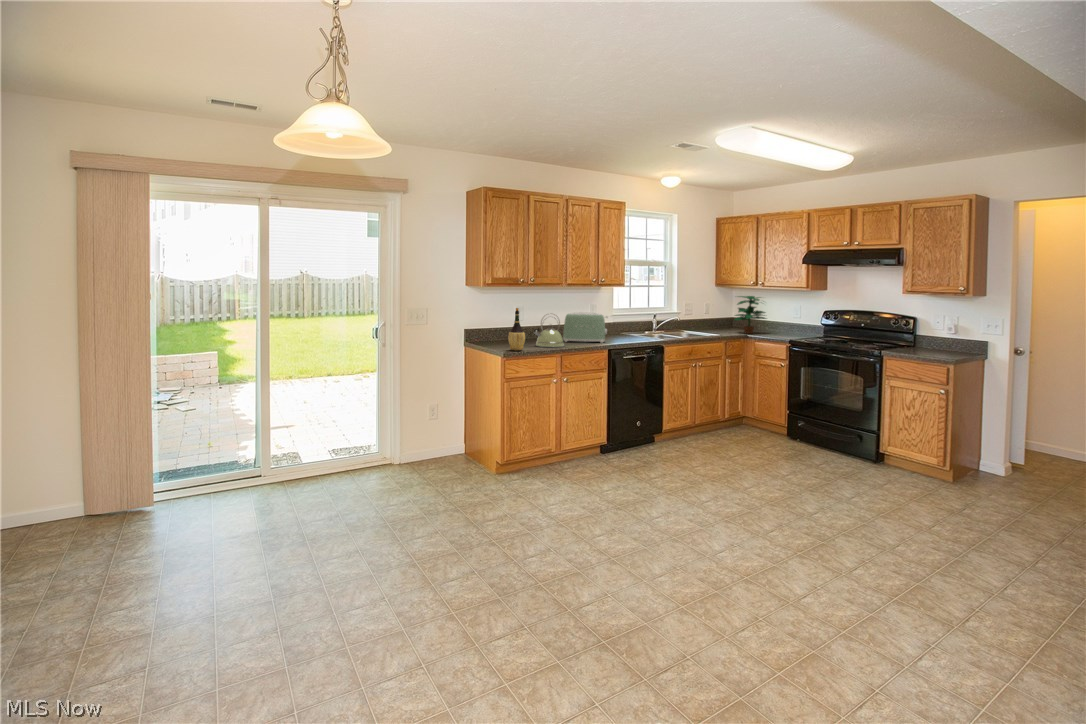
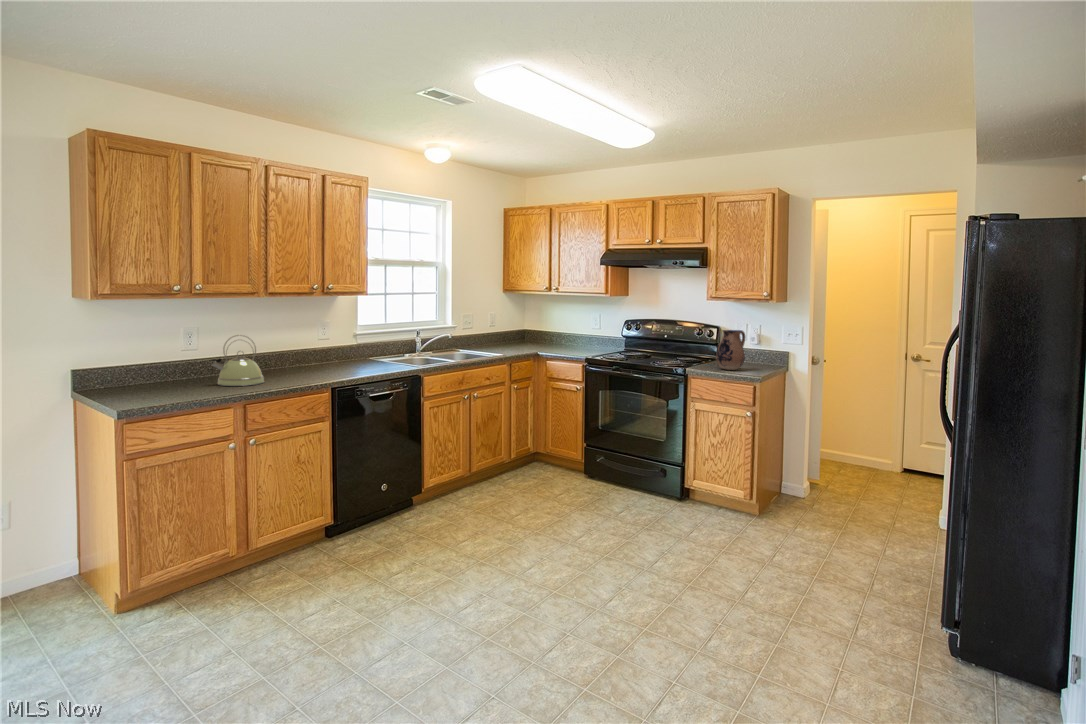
potted plant: present [735,296,766,334] -> none [524,302,564,349]
wine bottle: present [508,308,525,350] -> none [152,330,183,396]
toaster: present [563,312,608,343] -> none [275,331,341,373]
ceramic pitcher: none [911,317,940,350] -> present [716,330,745,370]

